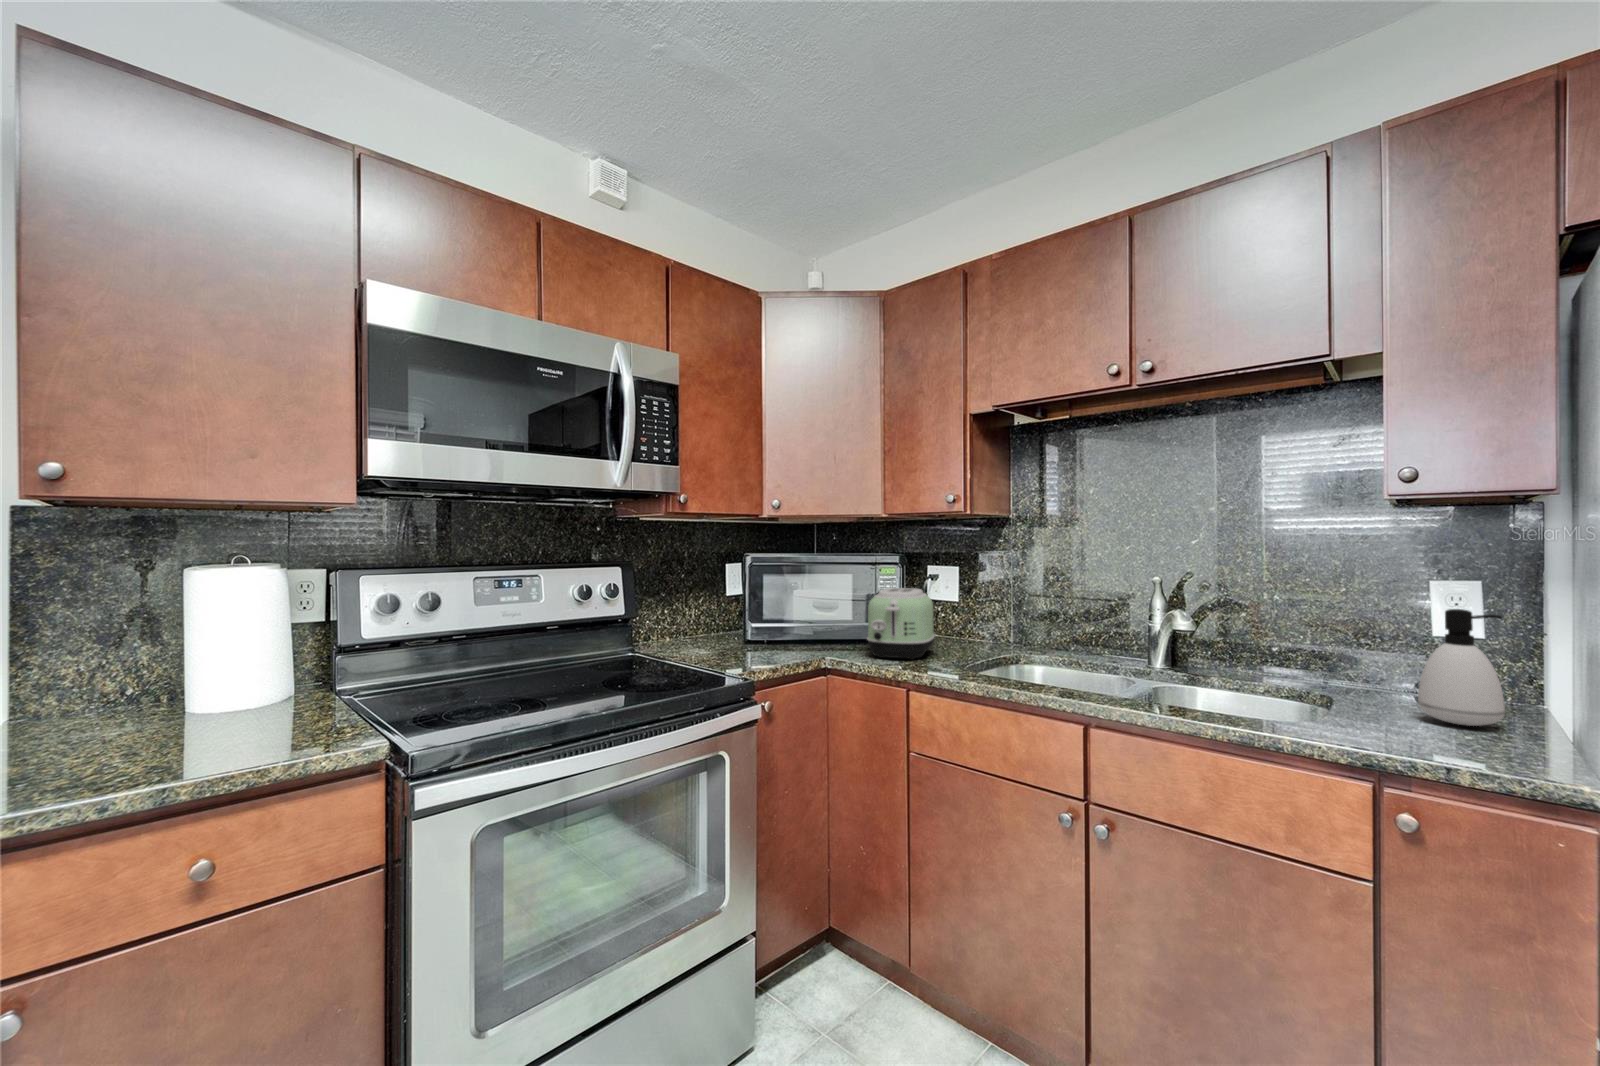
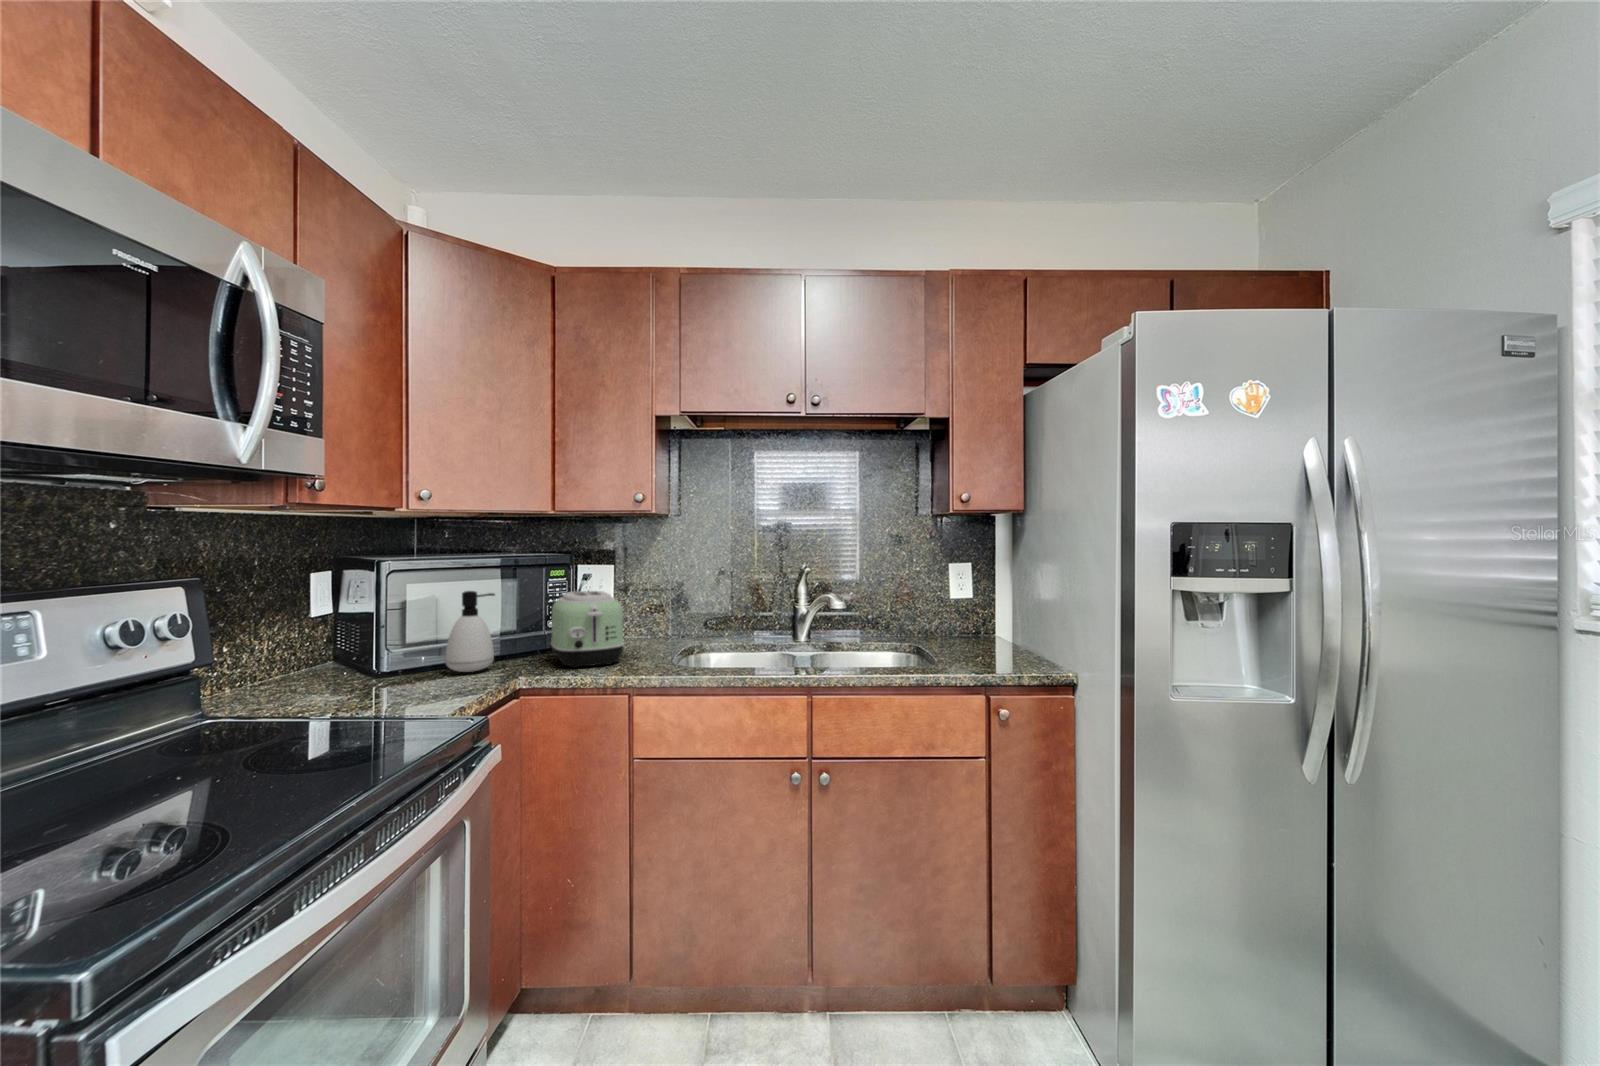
soap dispenser: present [1418,609,1505,726] -> present [446,591,495,672]

